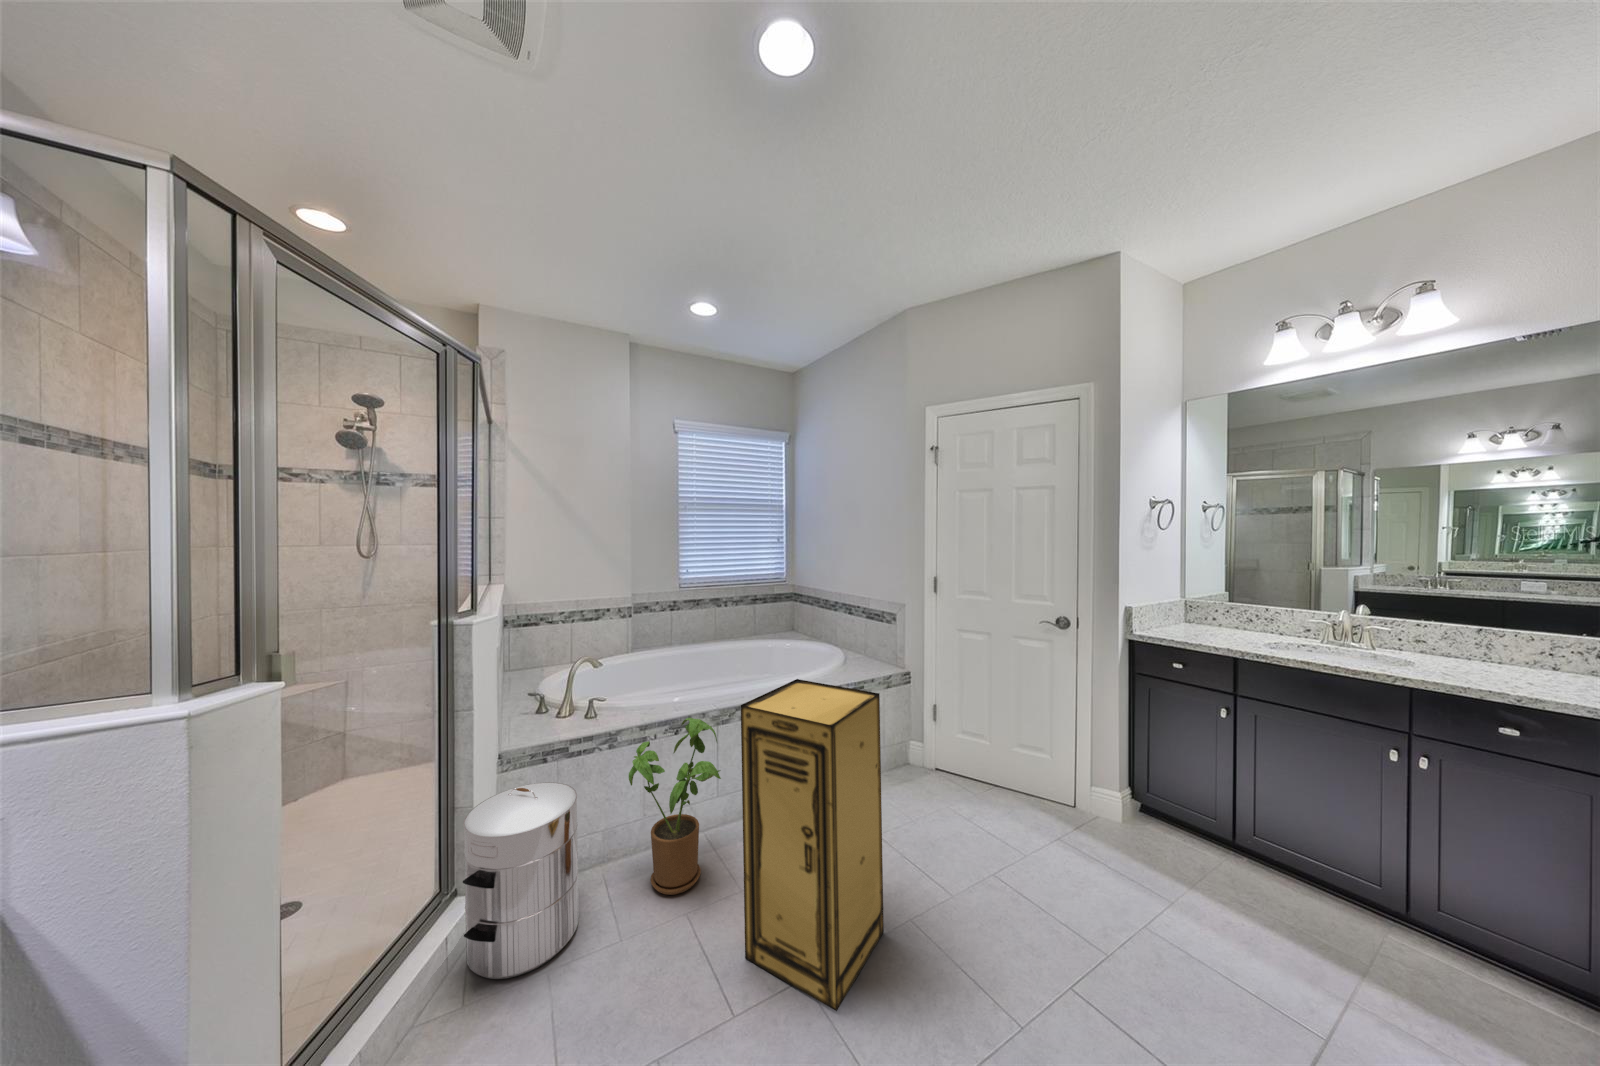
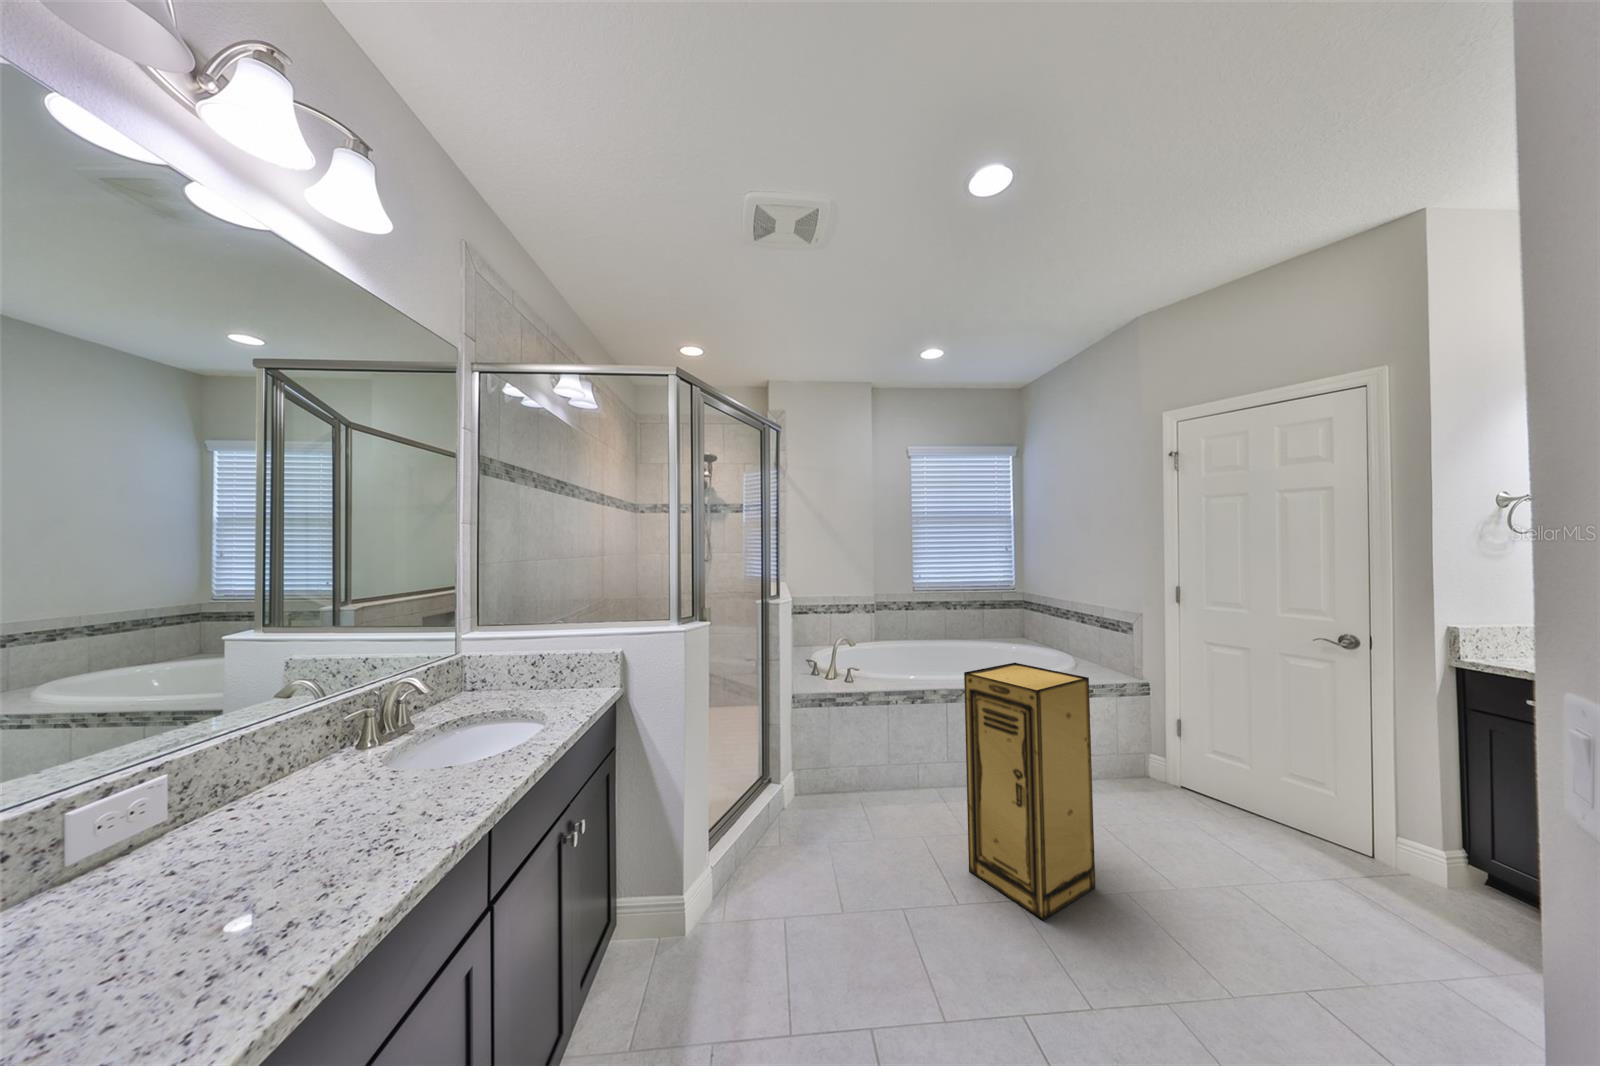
house plant: present [629,718,721,895] -> none [878,688,950,822]
waste bin: present [463,782,579,979] -> none [776,715,845,838]

